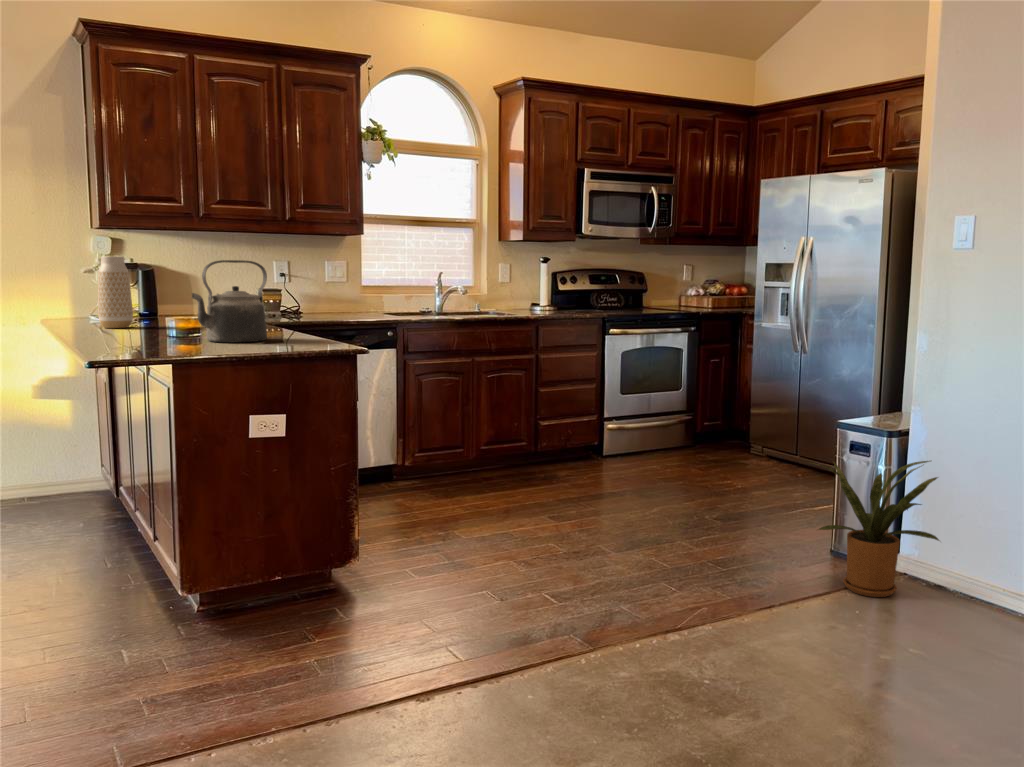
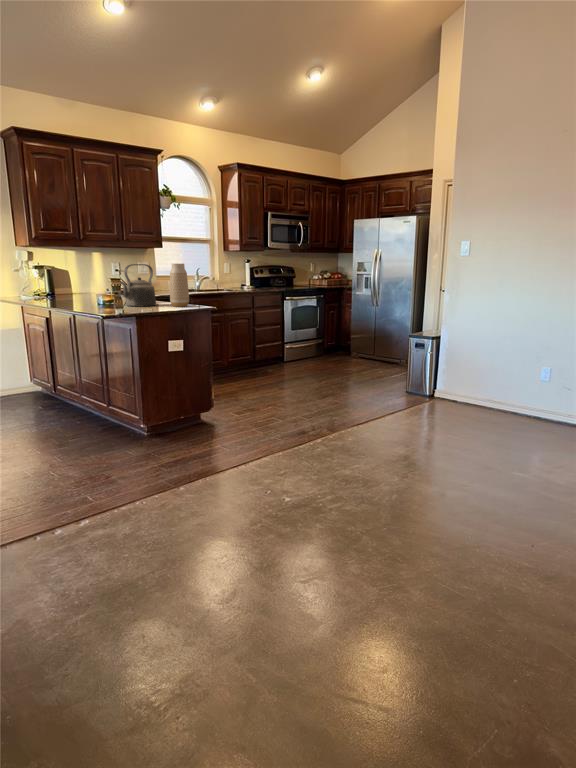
vase: present [98,256,133,328] -> present [170,264,189,307]
house plant: present [817,461,939,597] -> none [402,348,459,407]

